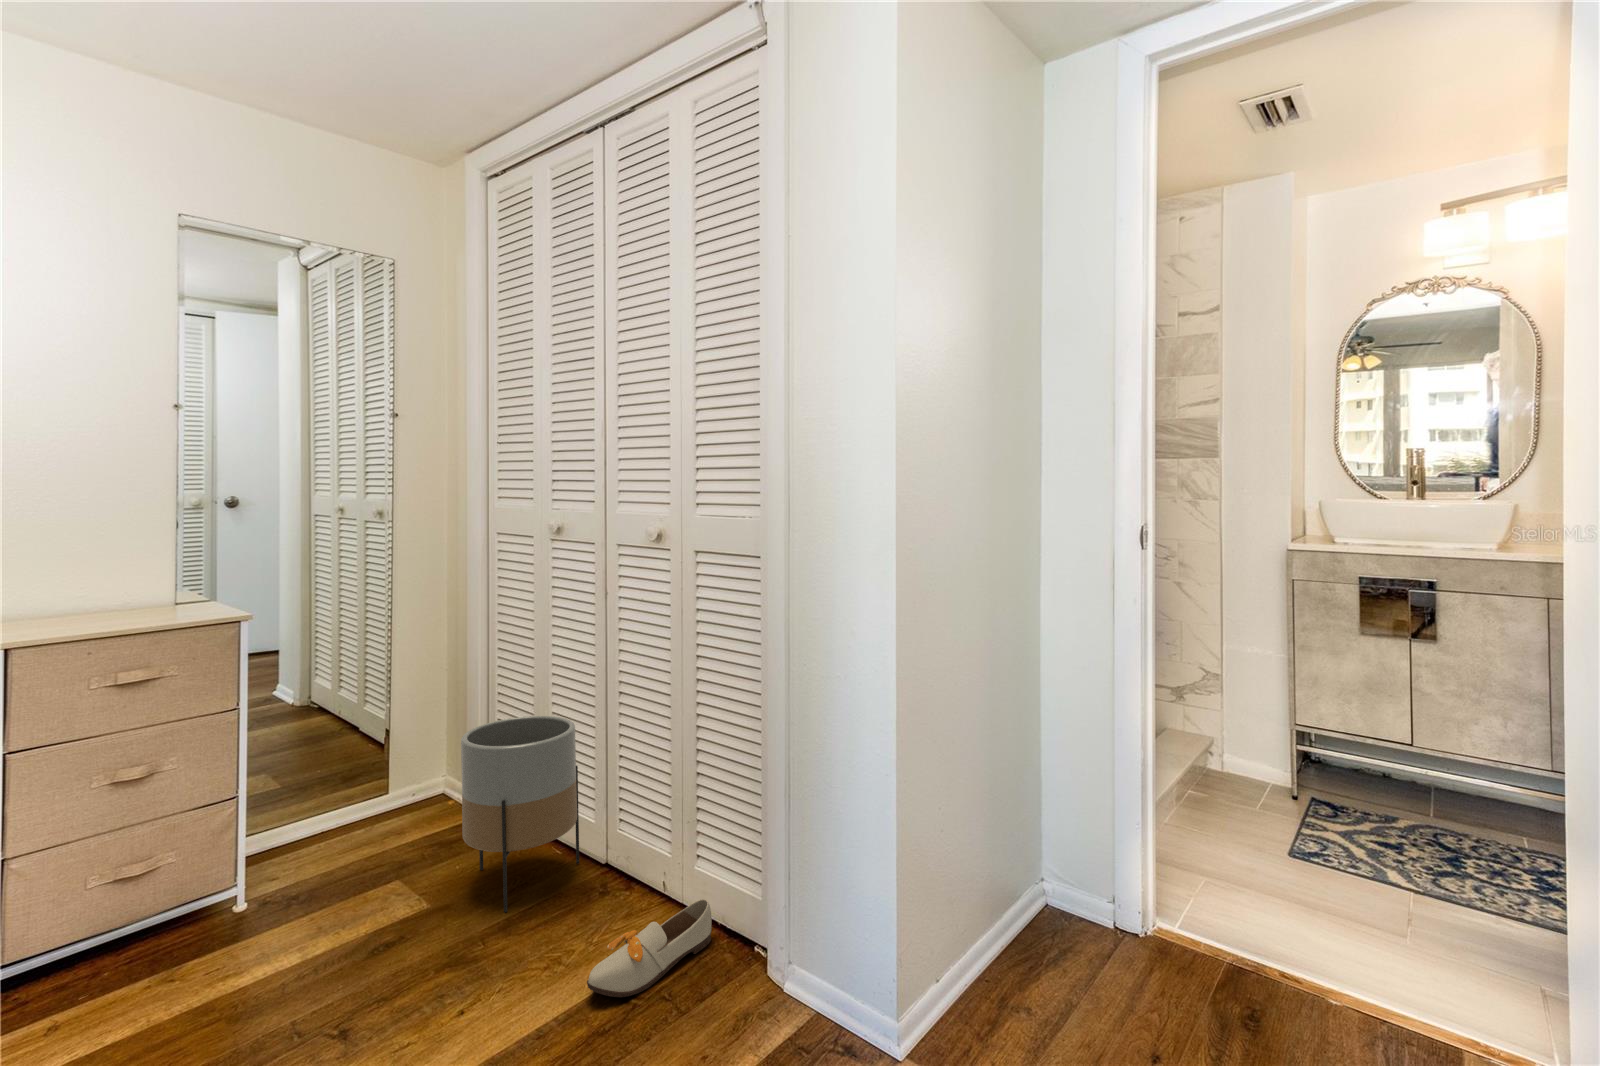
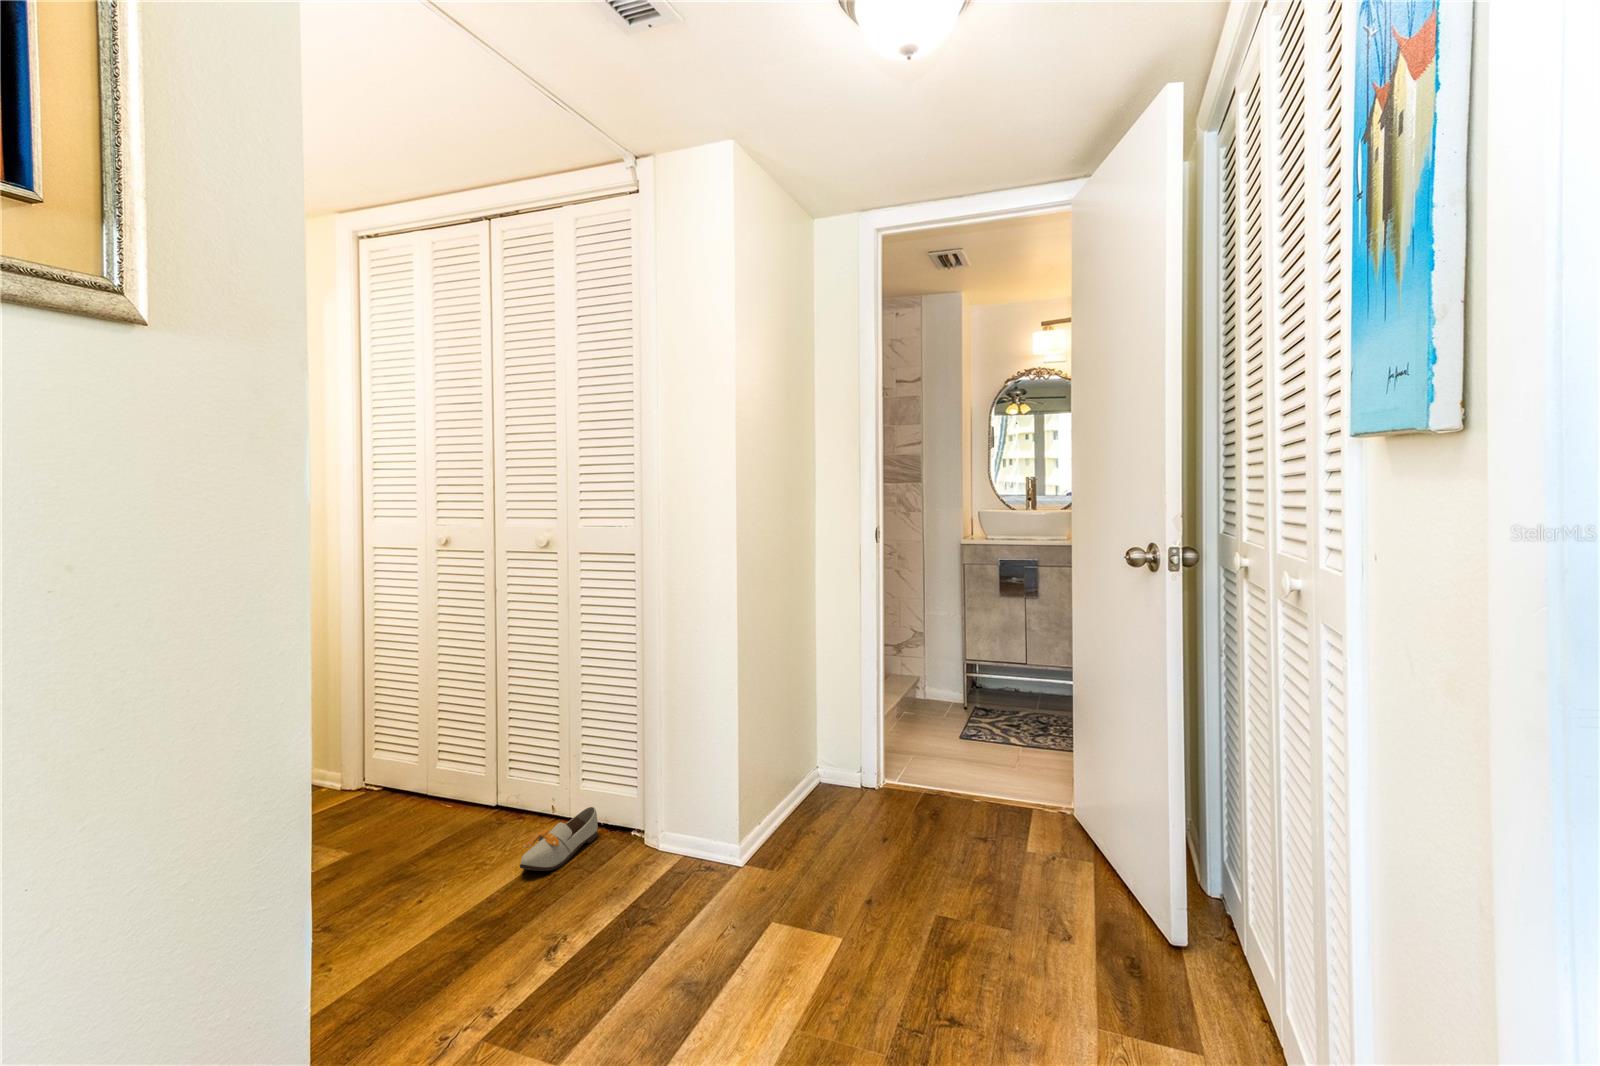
planter: present [461,716,579,912] -> none [363,694,463,847]

